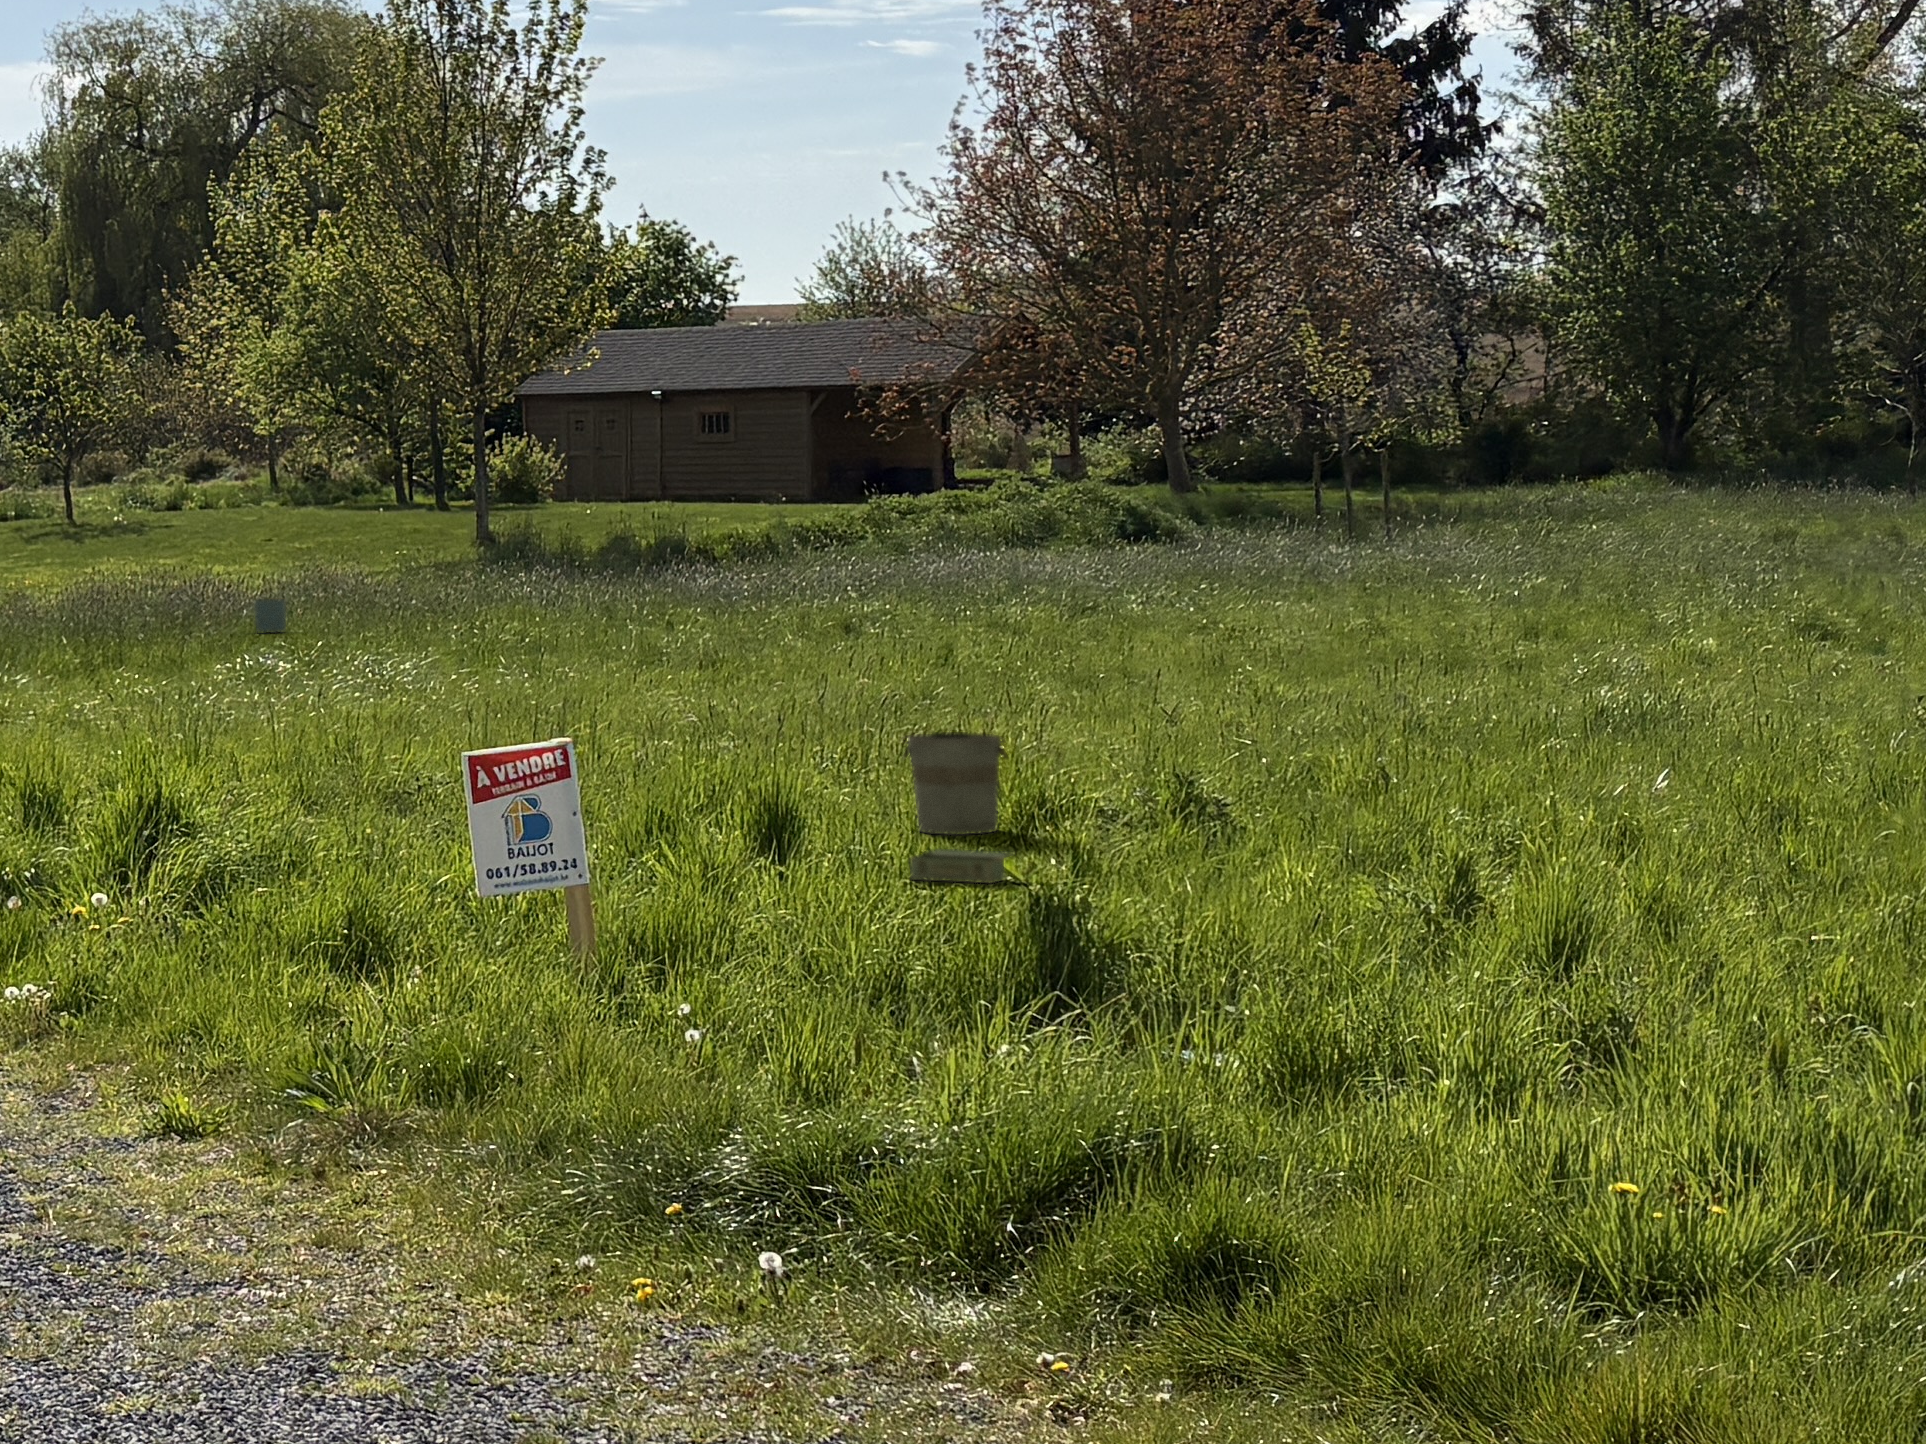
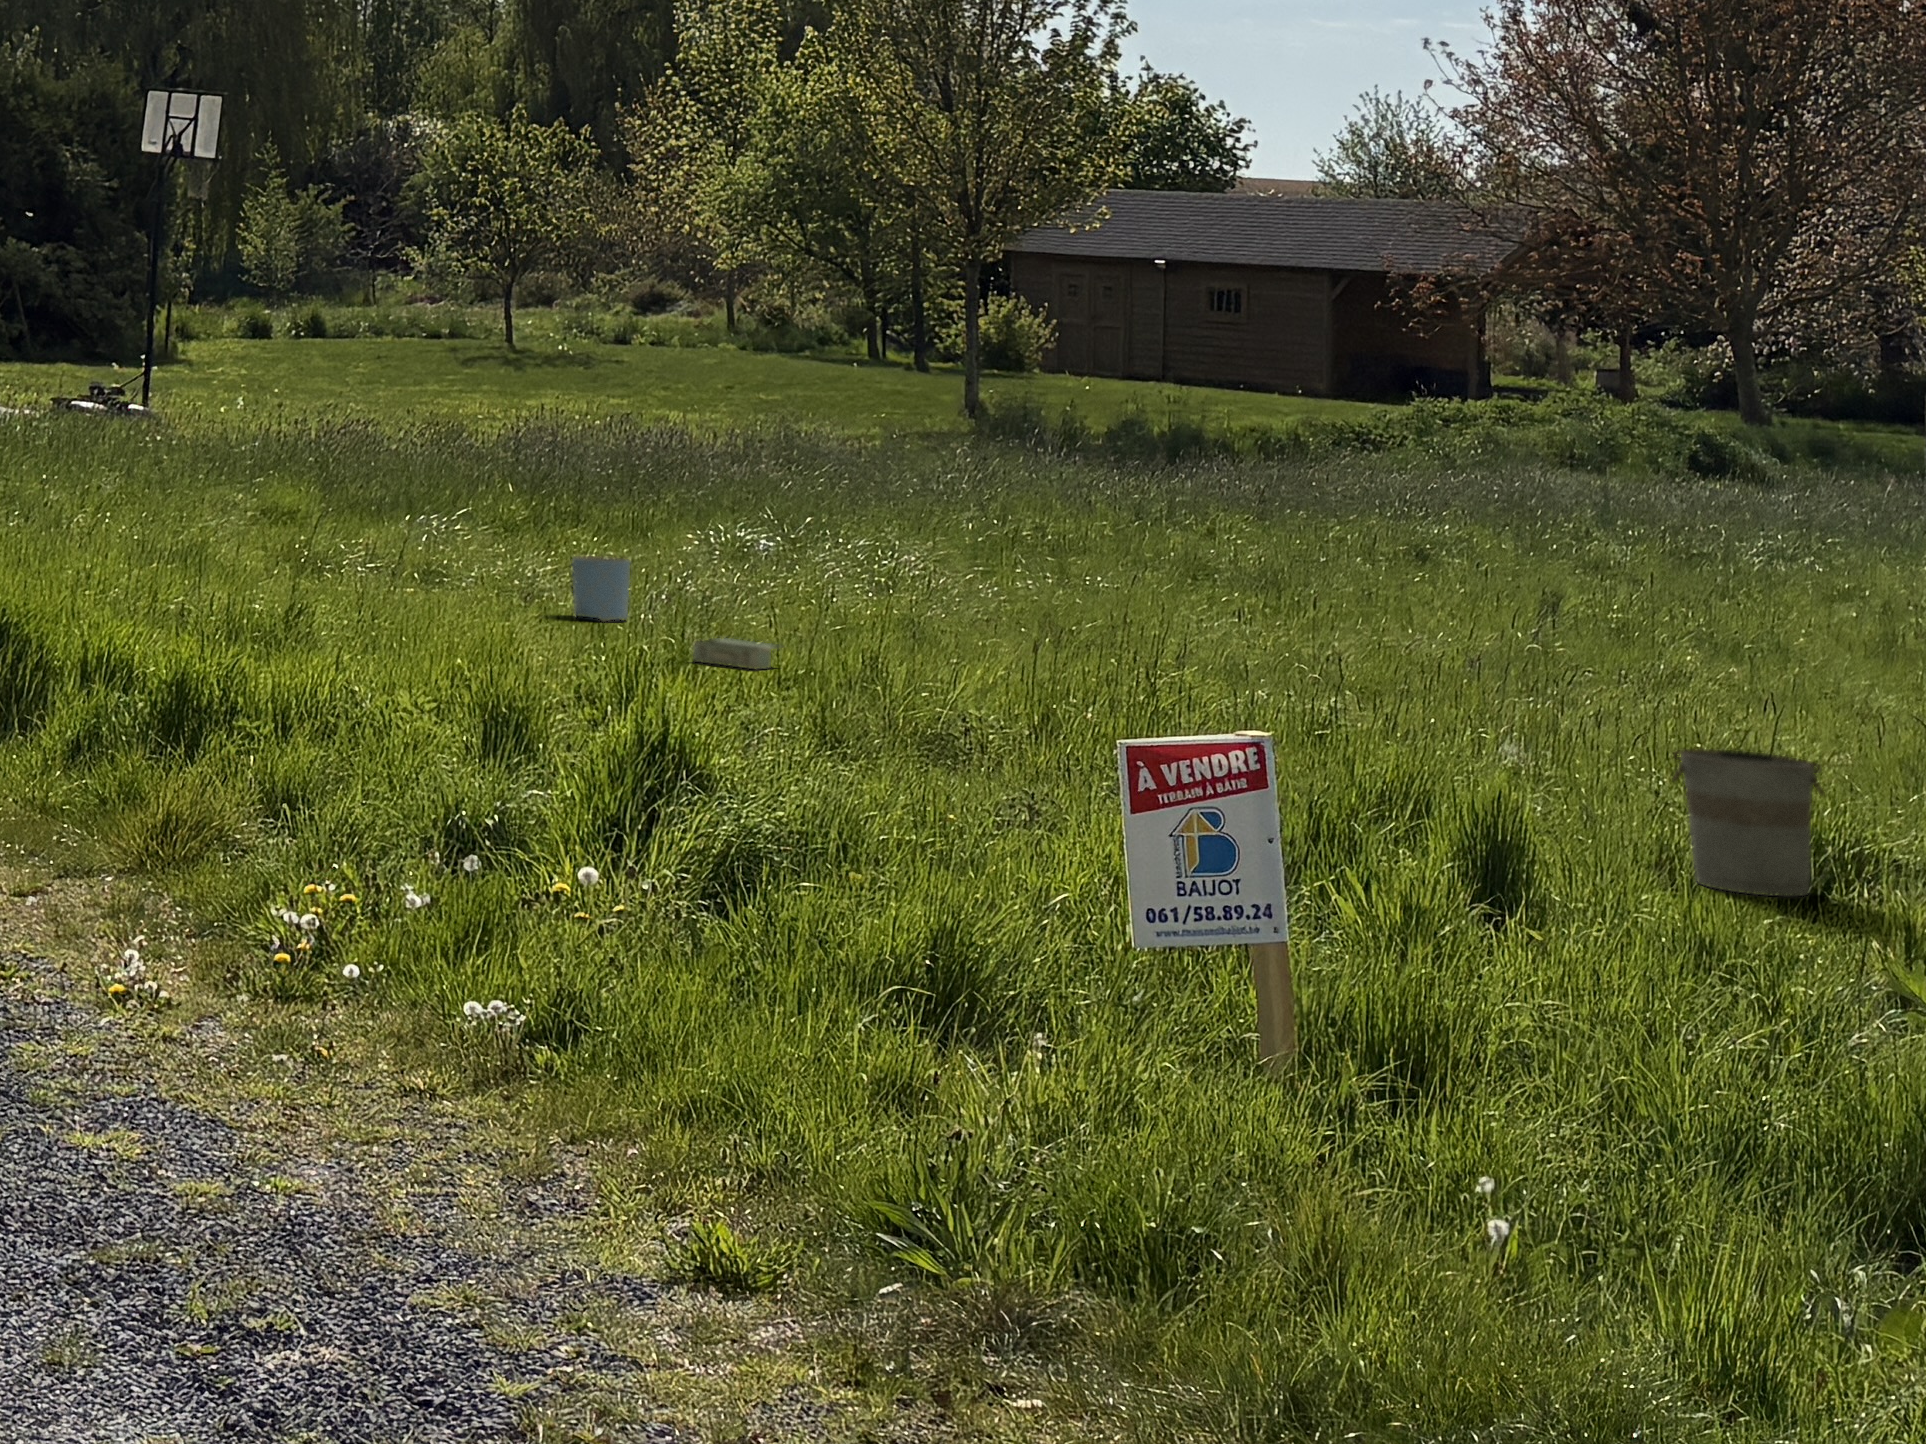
planter: present [254,599,286,633] -> present [572,556,630,622]
toolbox: present [910,849,1013,883] -> present [693,638,782,669]

